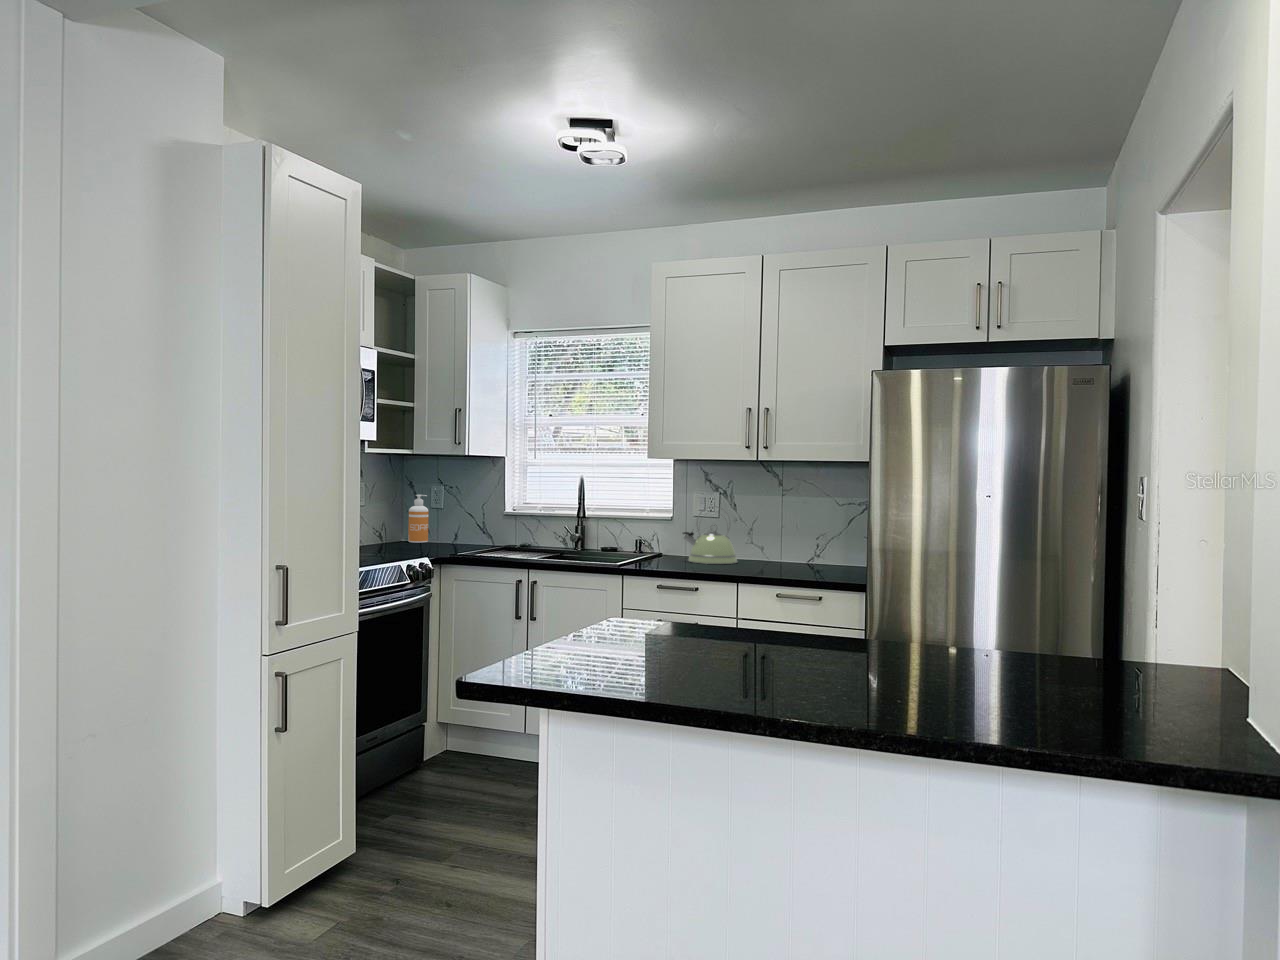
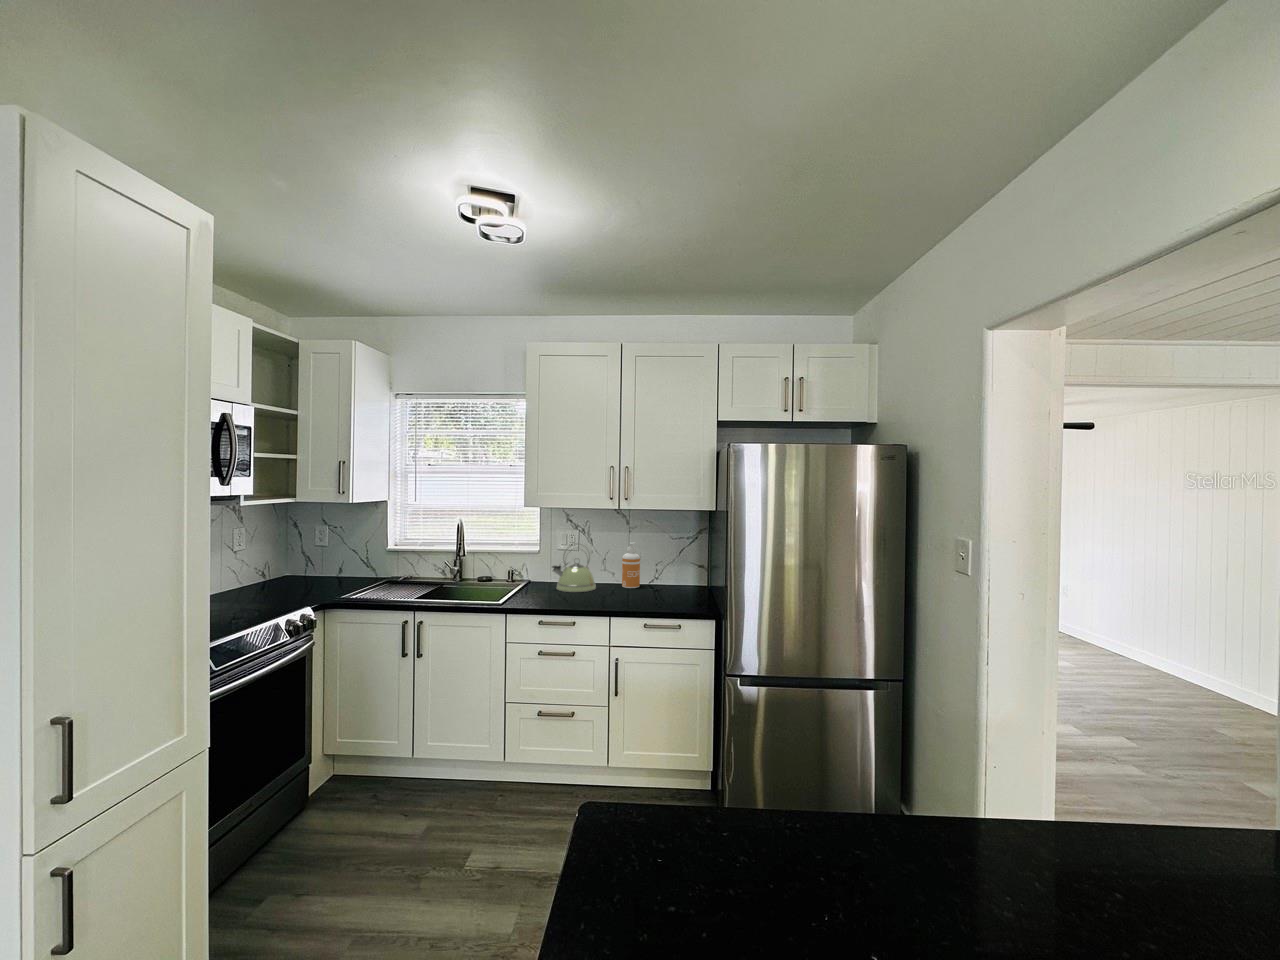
soap dispenser: present [408,495,428,543] -> present [622,542,640,588]

